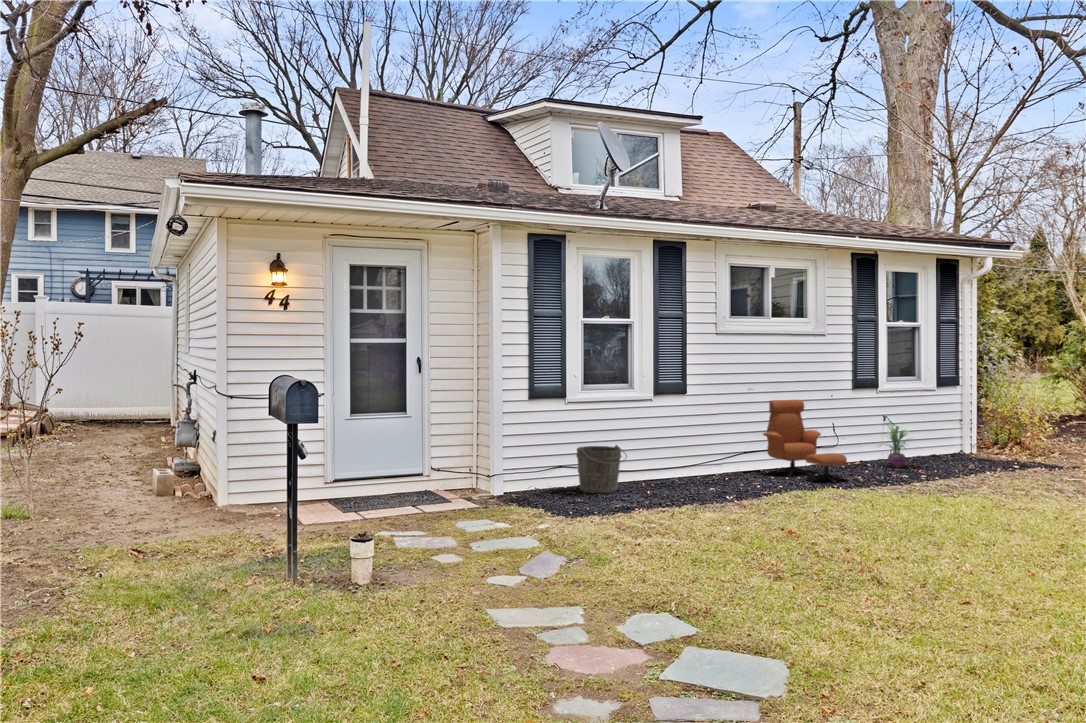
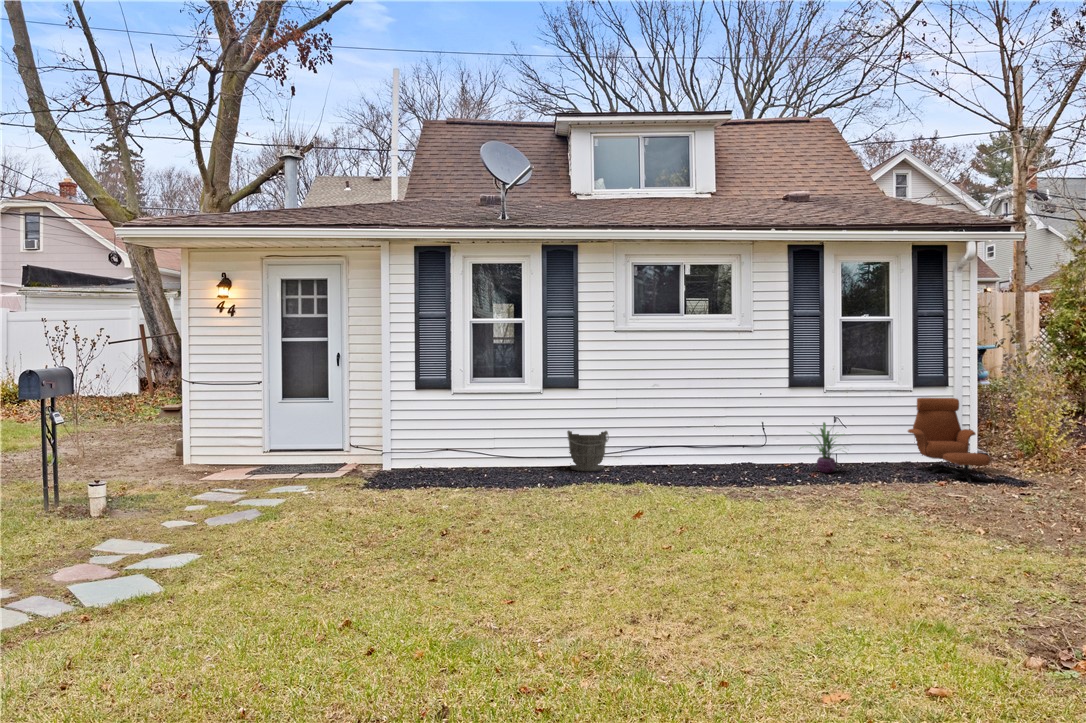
lounge chair: present [763,400,848,483] -> present [908,398,990,483]
bucket: present [576,445,627,493] -> present [567,431,609,471]

